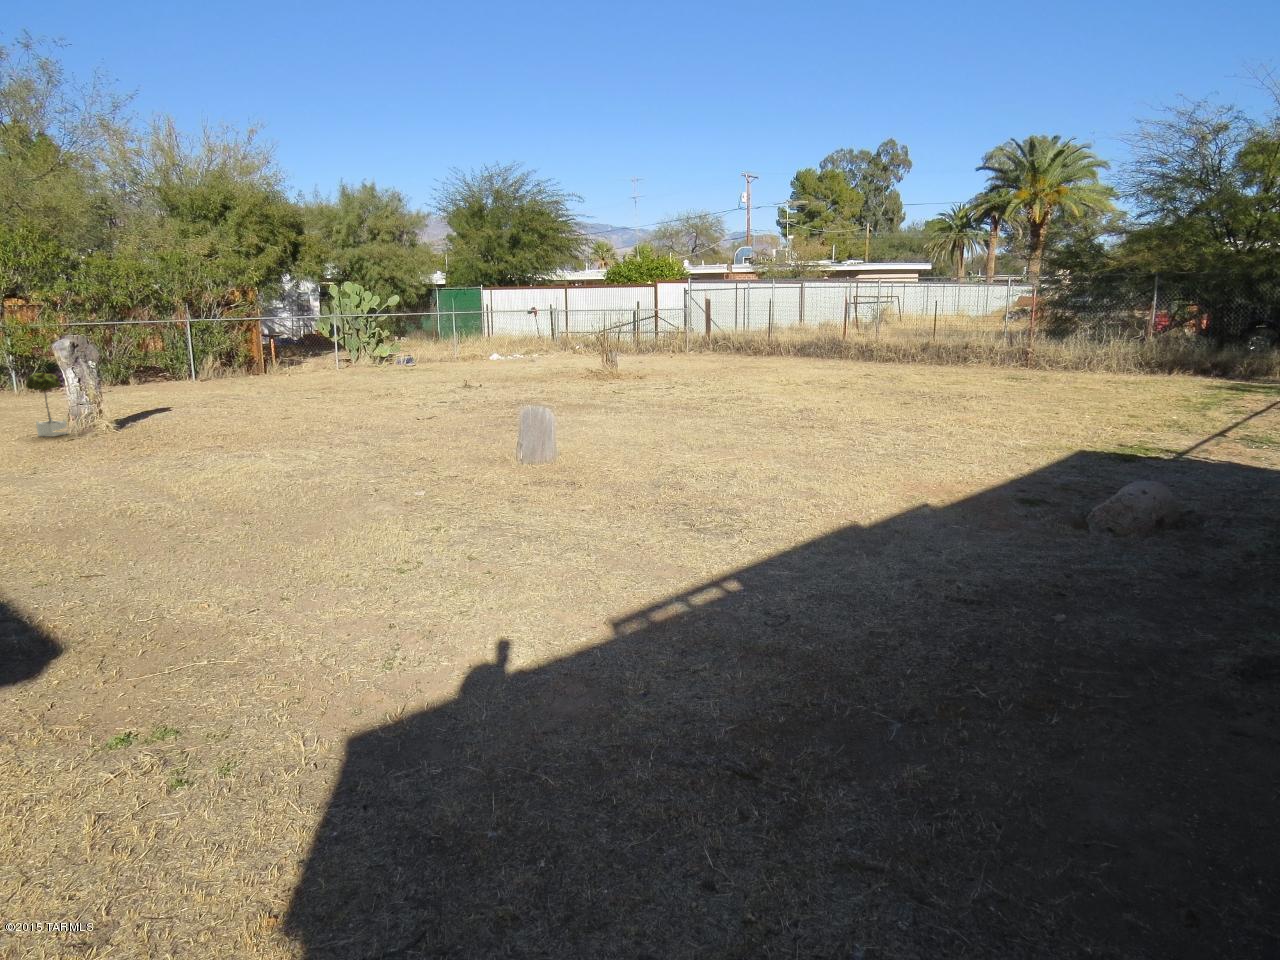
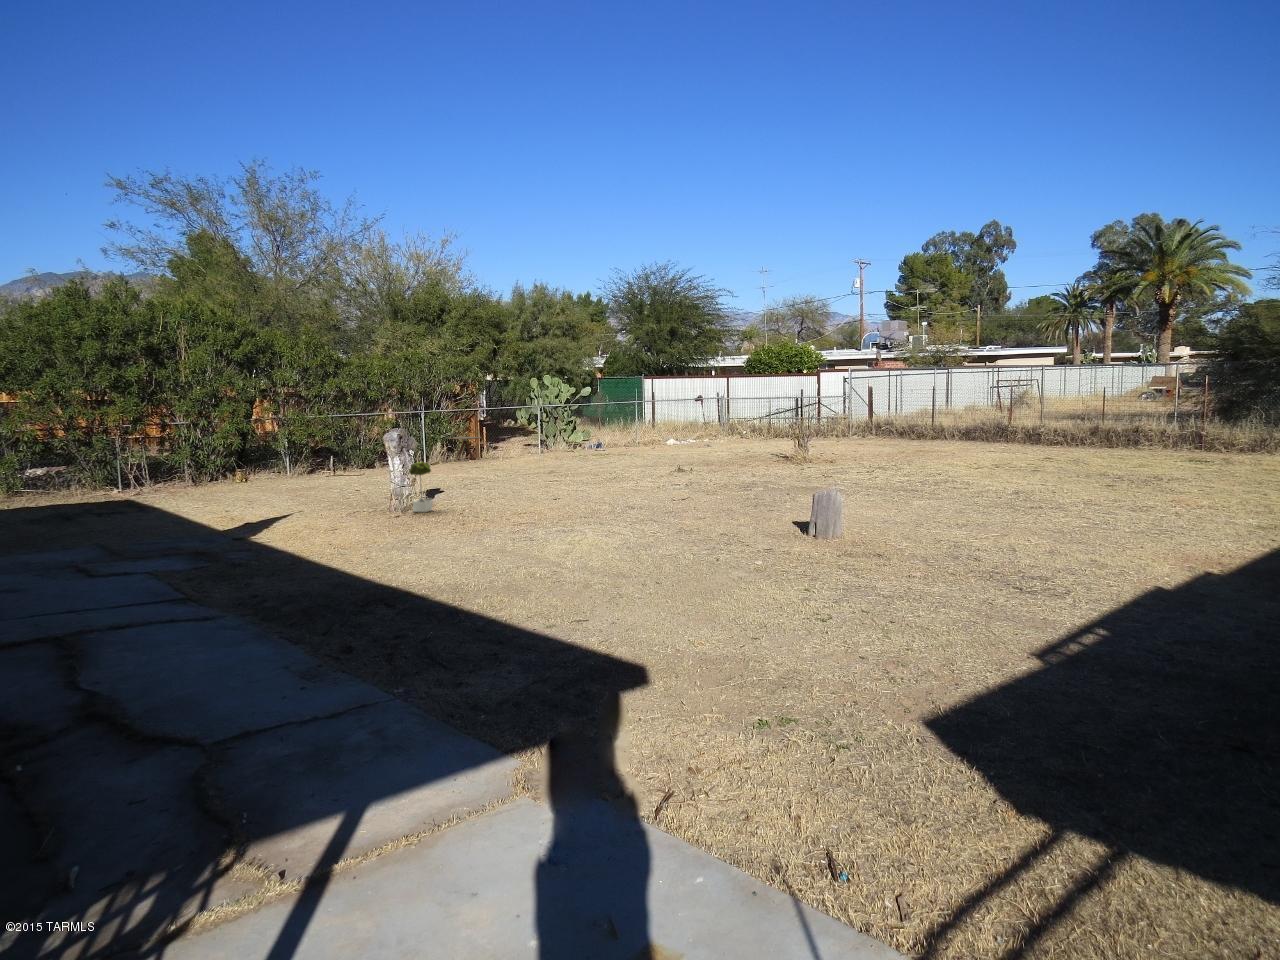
round table: none [219,349,259,375] -> present [448,437,481,460]

